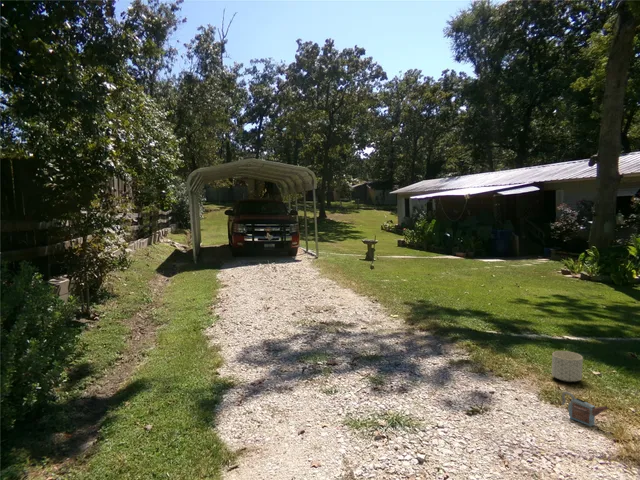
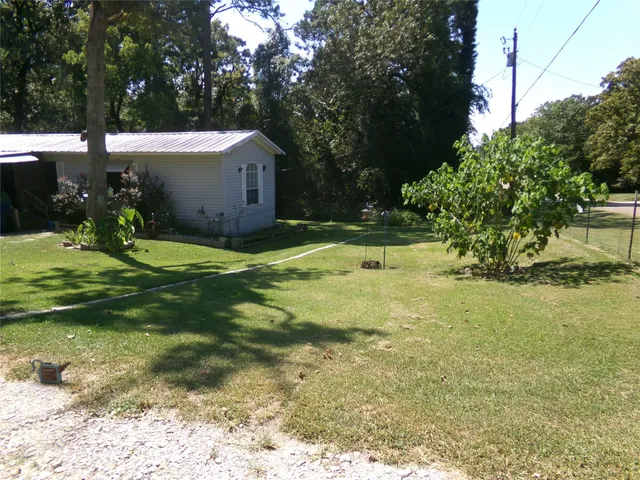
planter: present [552,351,583,382] -> none [28,322,58,351]

